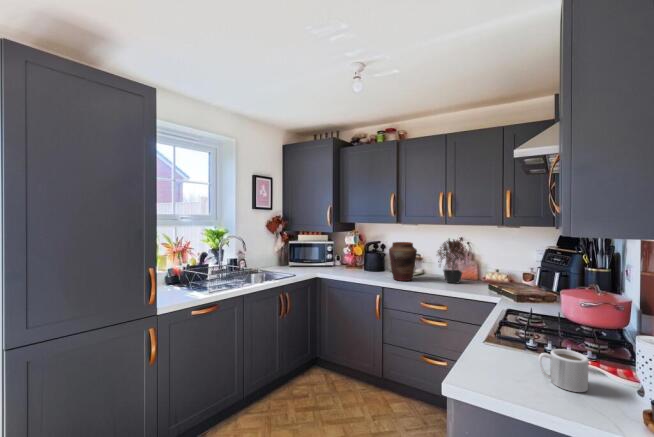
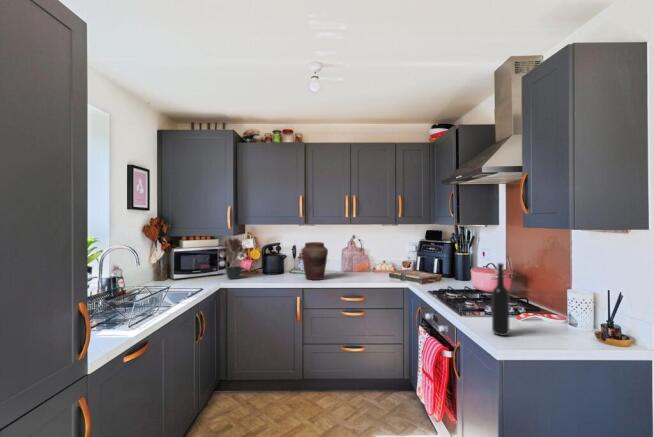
potted plant: present [438,239,467,283] -> present [219,238,246,279]
bottle: none [485,278,509,377] -> present [492,263,510,336]
mug: present [539,349,589,392] -> none [521,307,549,333]

